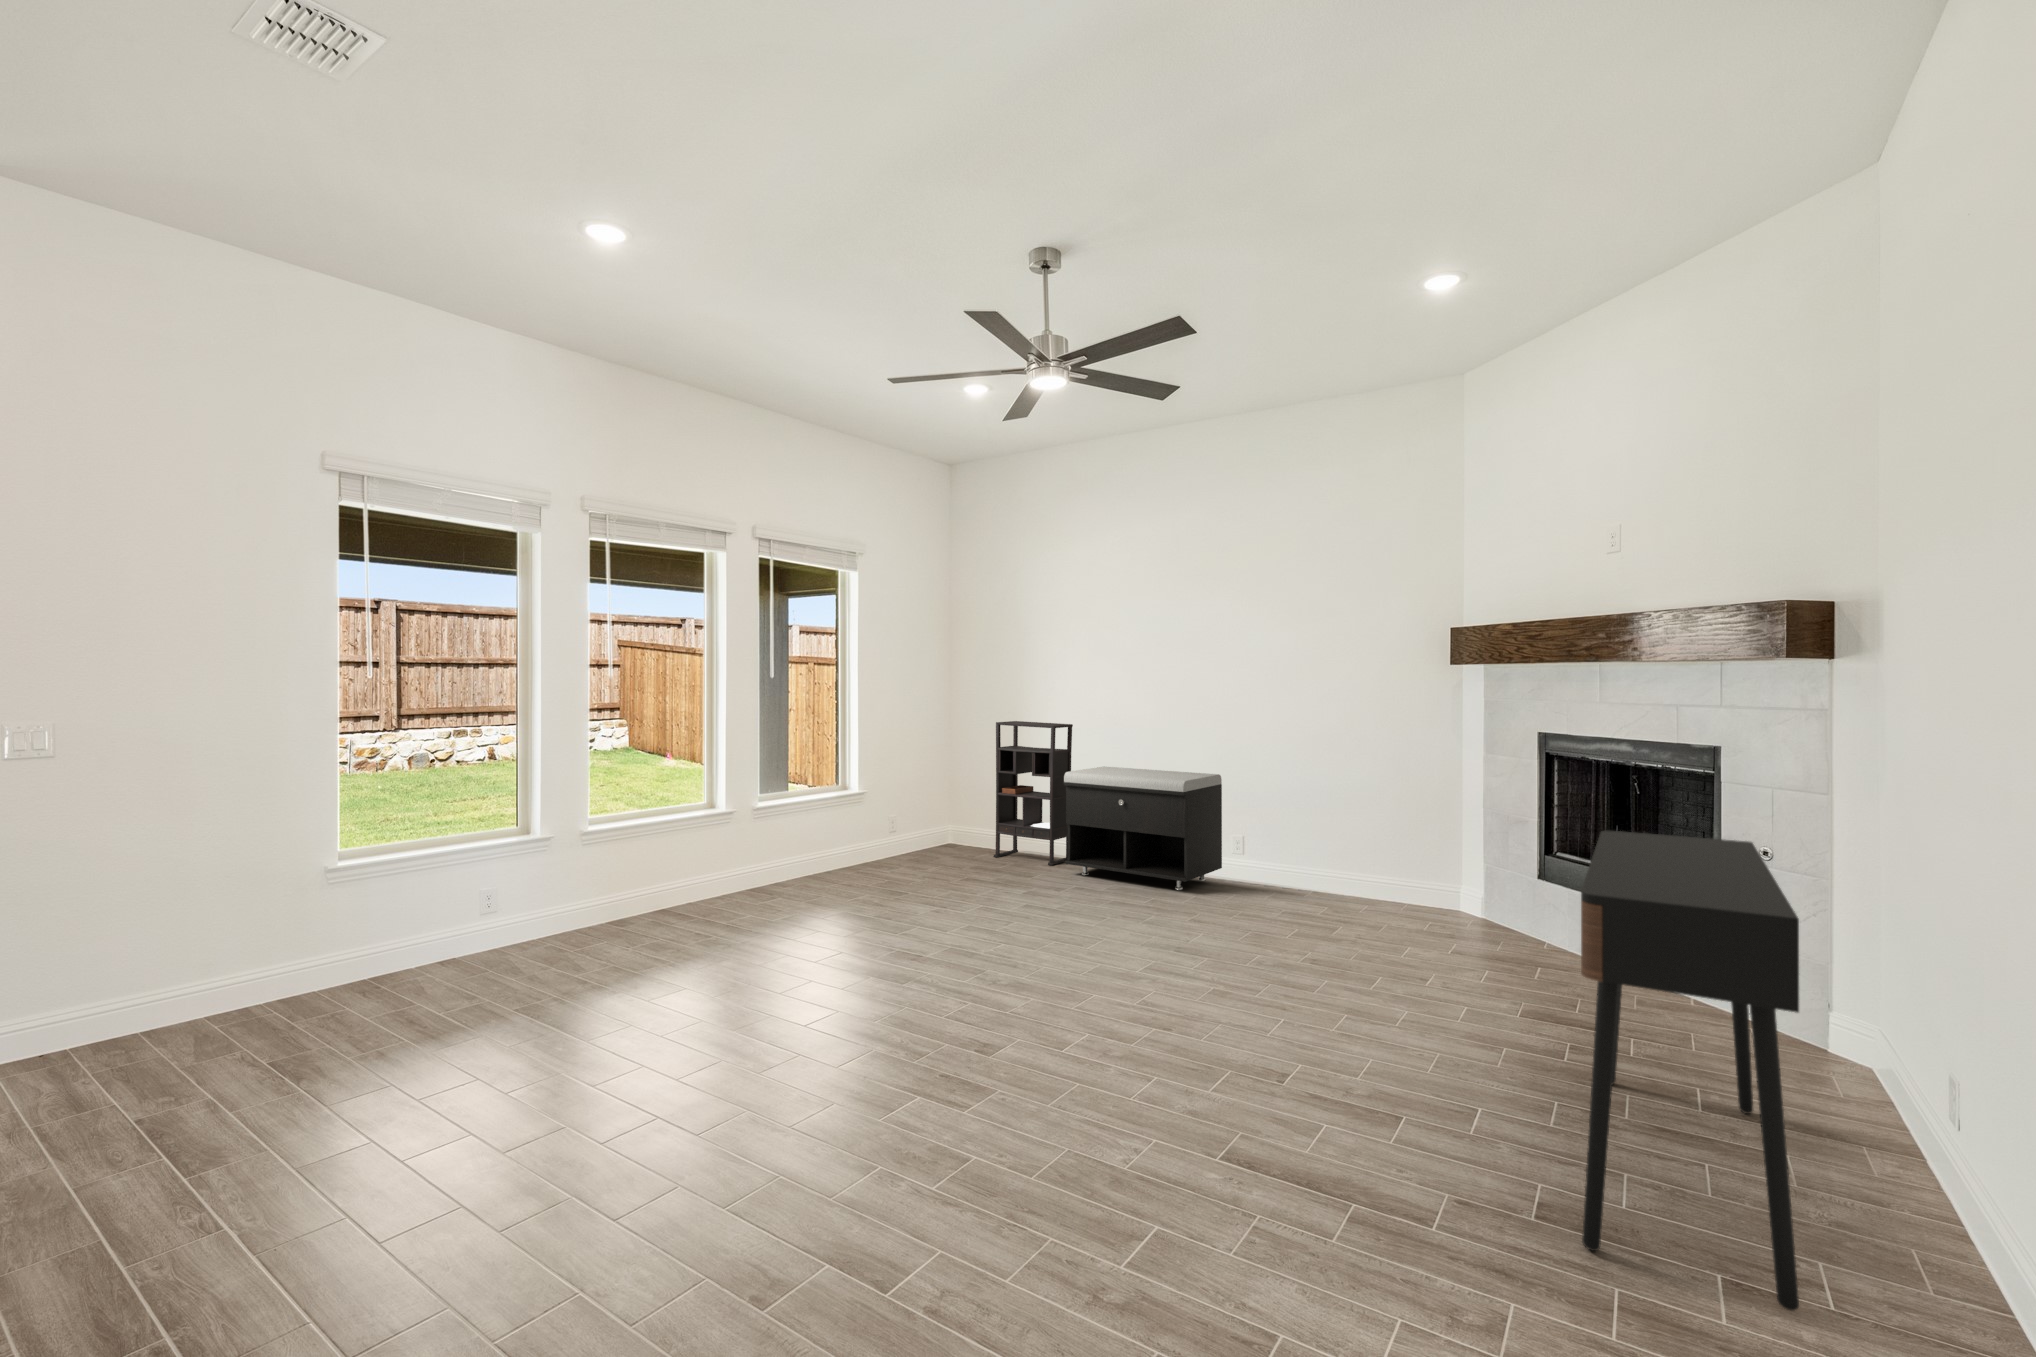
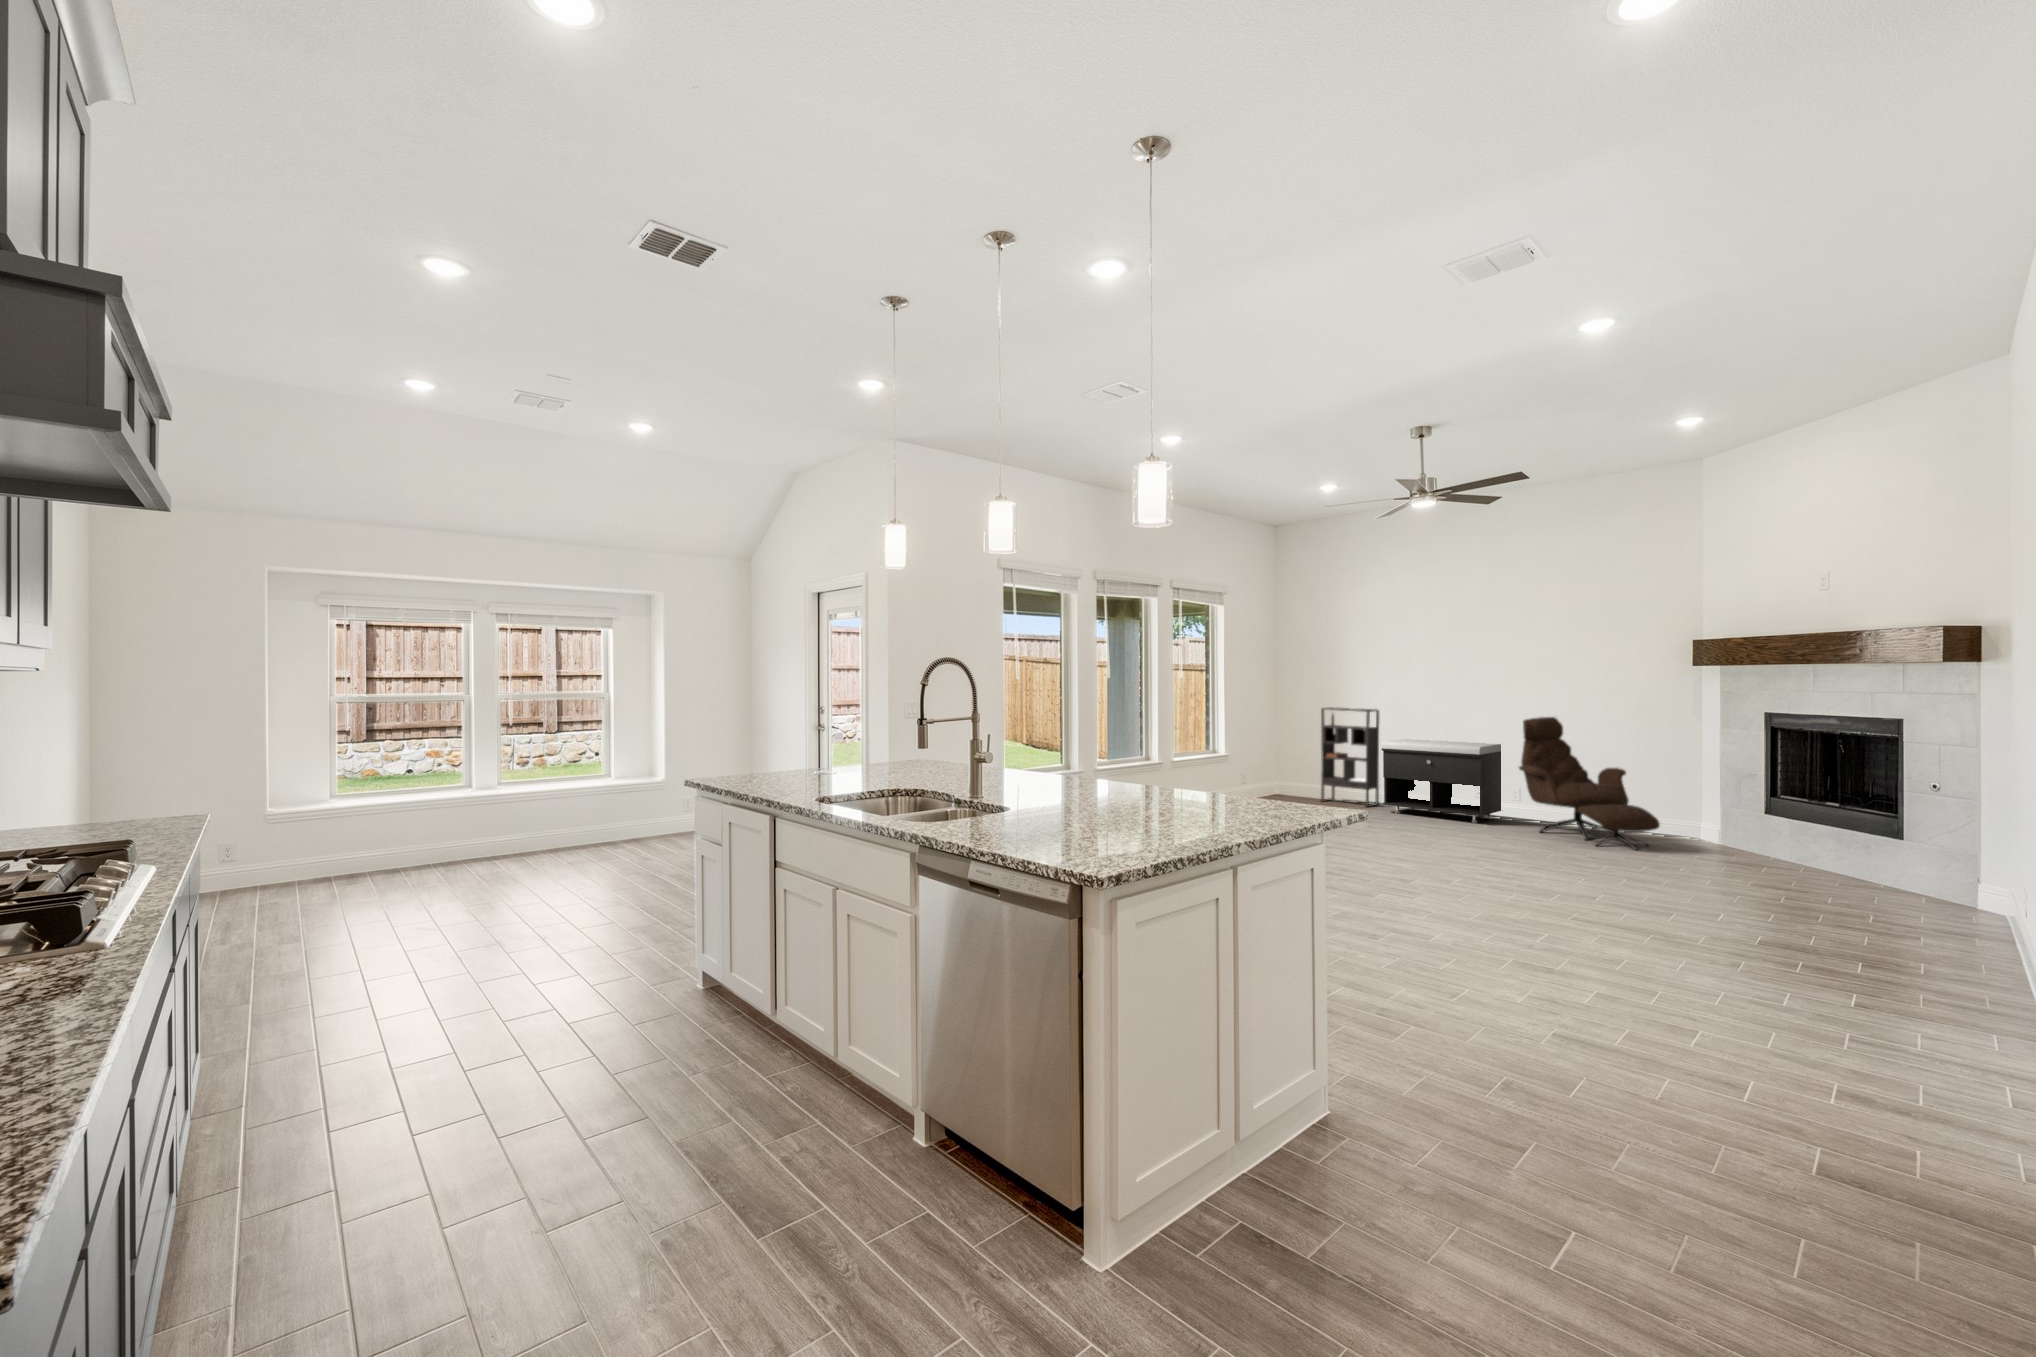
lounge chair: none [1234,736,1406,938] -> present [1519,717,1660,849]
console table: present [1581,831,1799,1311] -> none [1787,764,1909,973]

